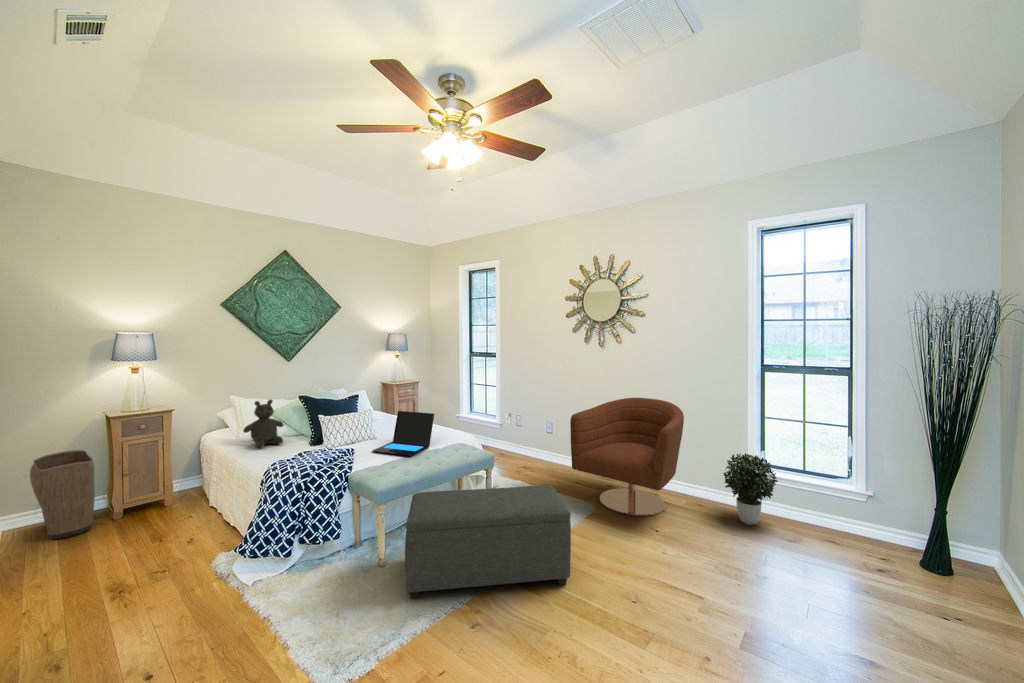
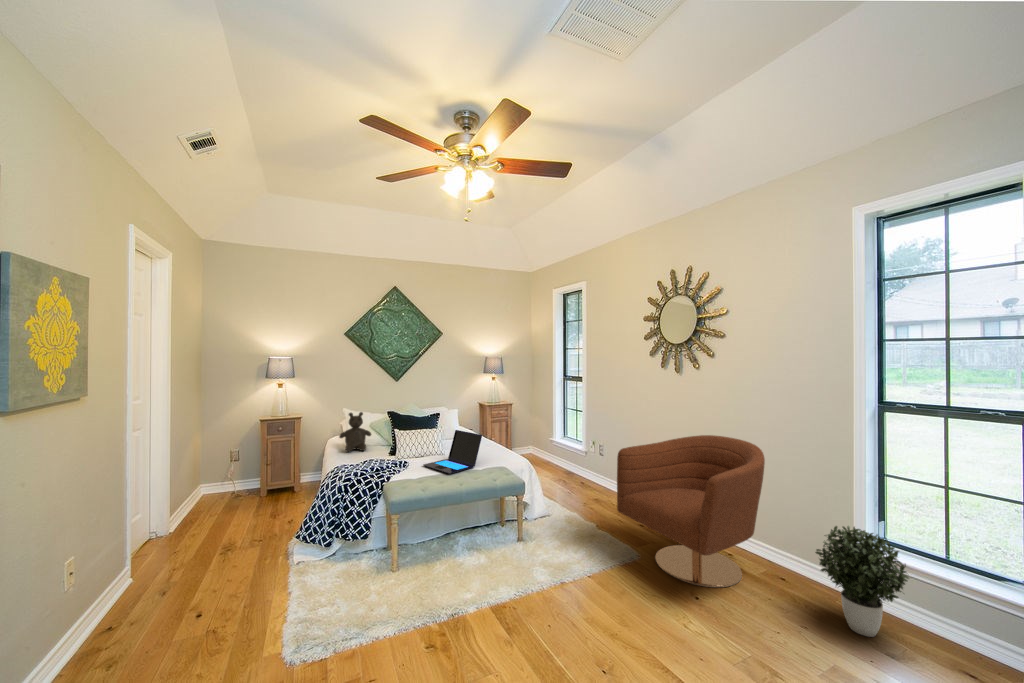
laundry basket: present [30,450,95,539] -> none [212,441,251,503]
ottoman: present [405,486,571,599] -> none [386,509,560,642]

